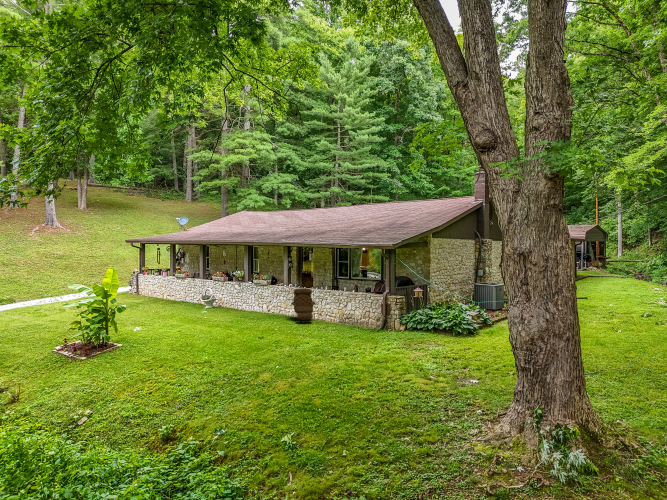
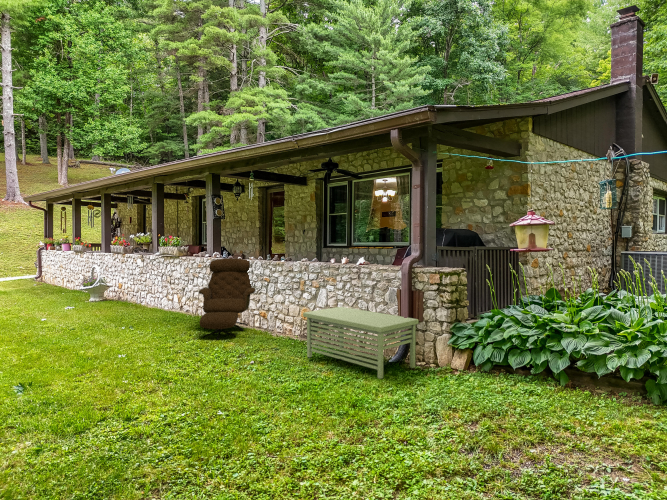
storage bench: none [346,310,388,334] -> present [303,307,419,379]

